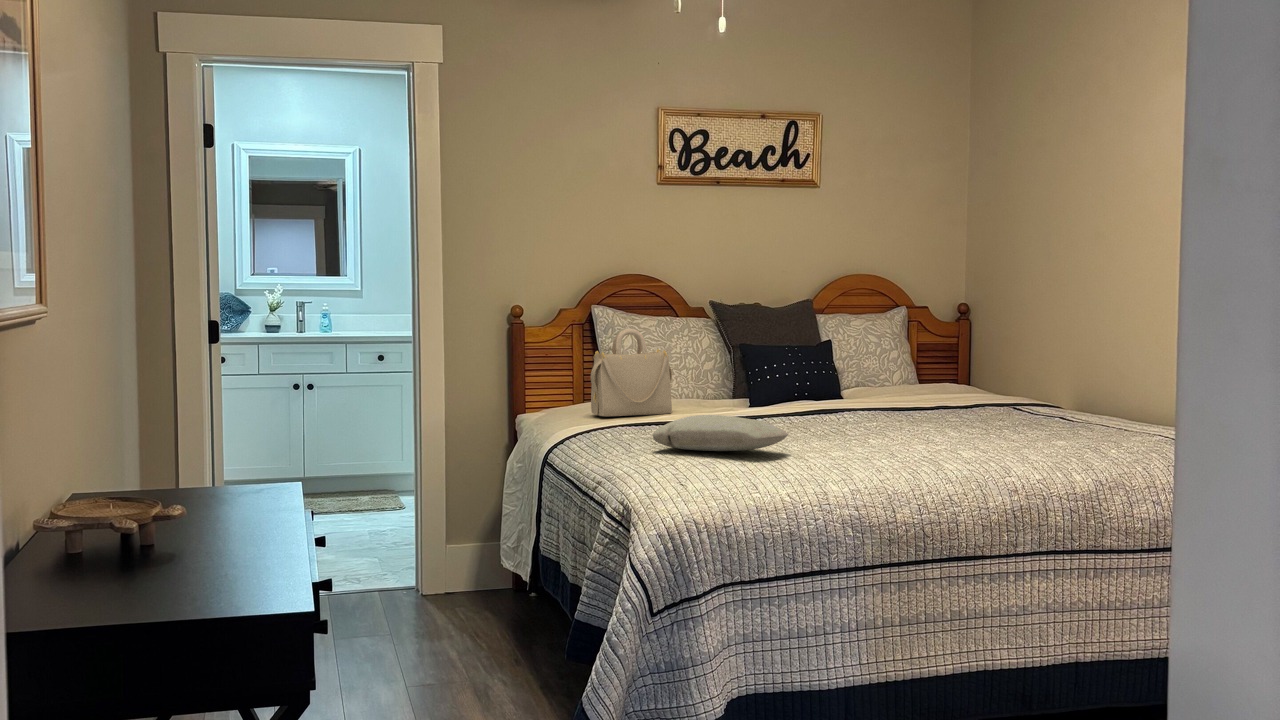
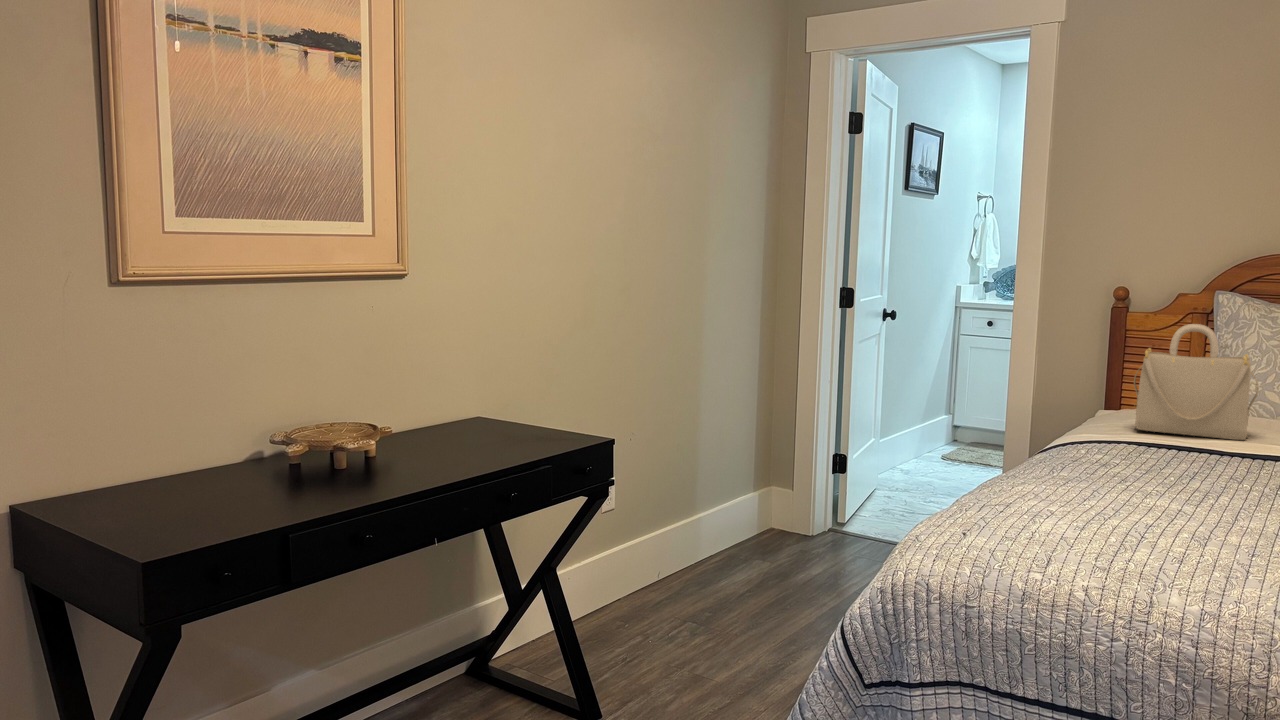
pillow: present [653,415,788,451] -> none [1060,451,1227,514]

